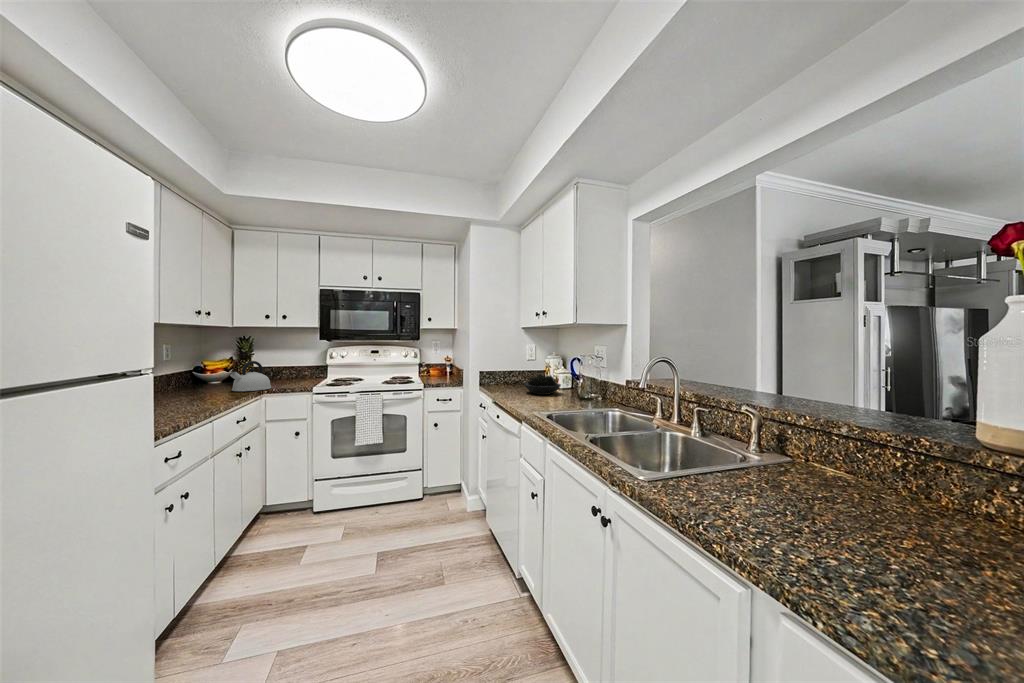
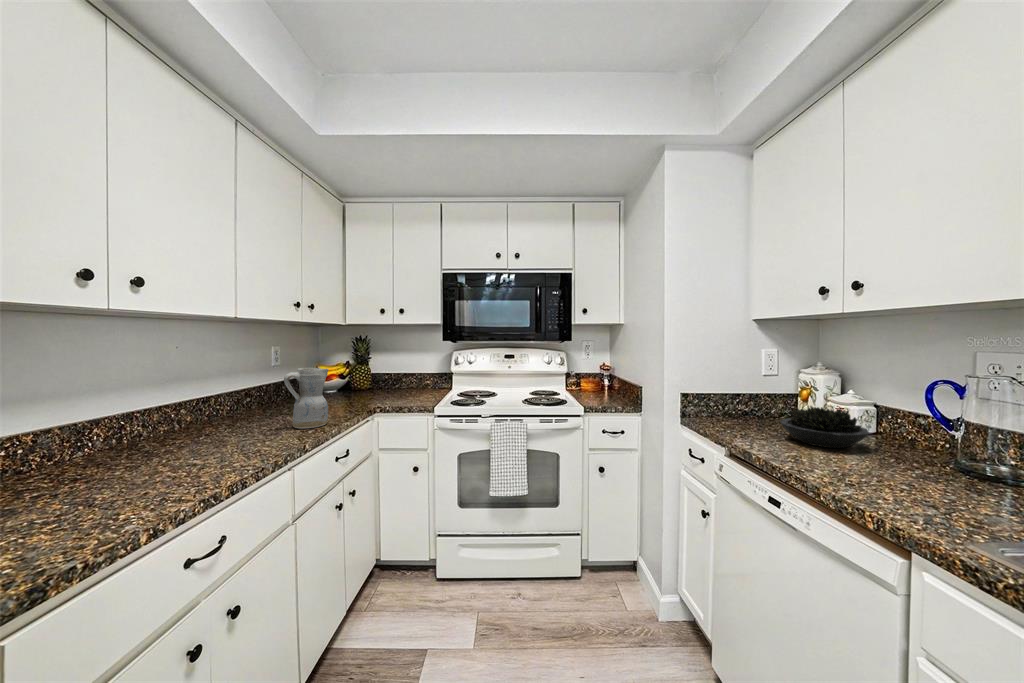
ceramic pitcher: none [187,358,226,402] -> present [284,368,328,429]
kettle: present [230,361,272,391] -> none [339,369,386,410]

